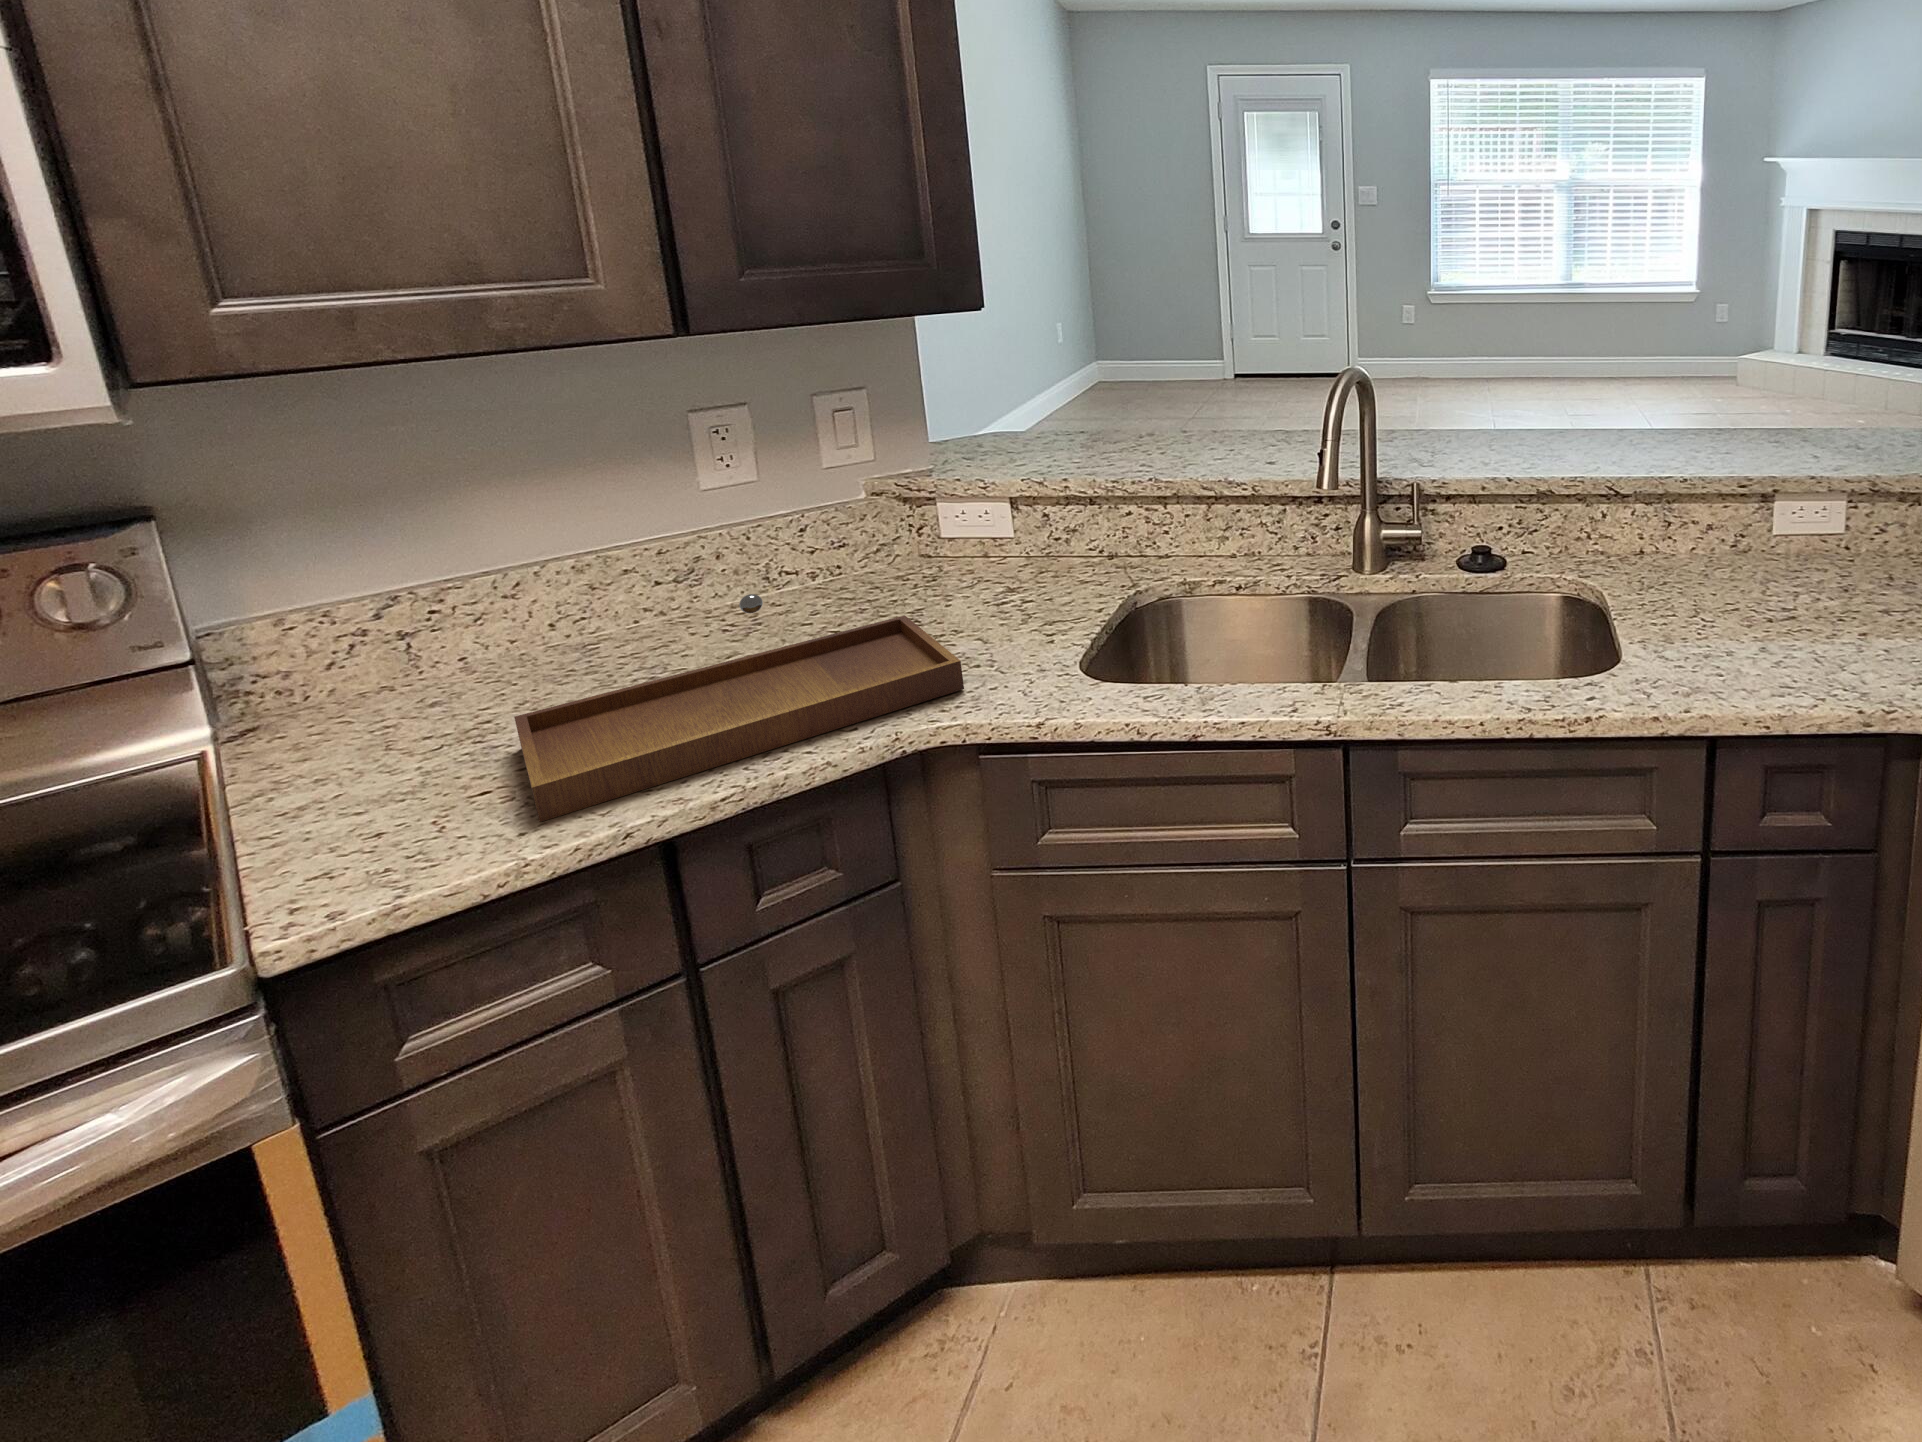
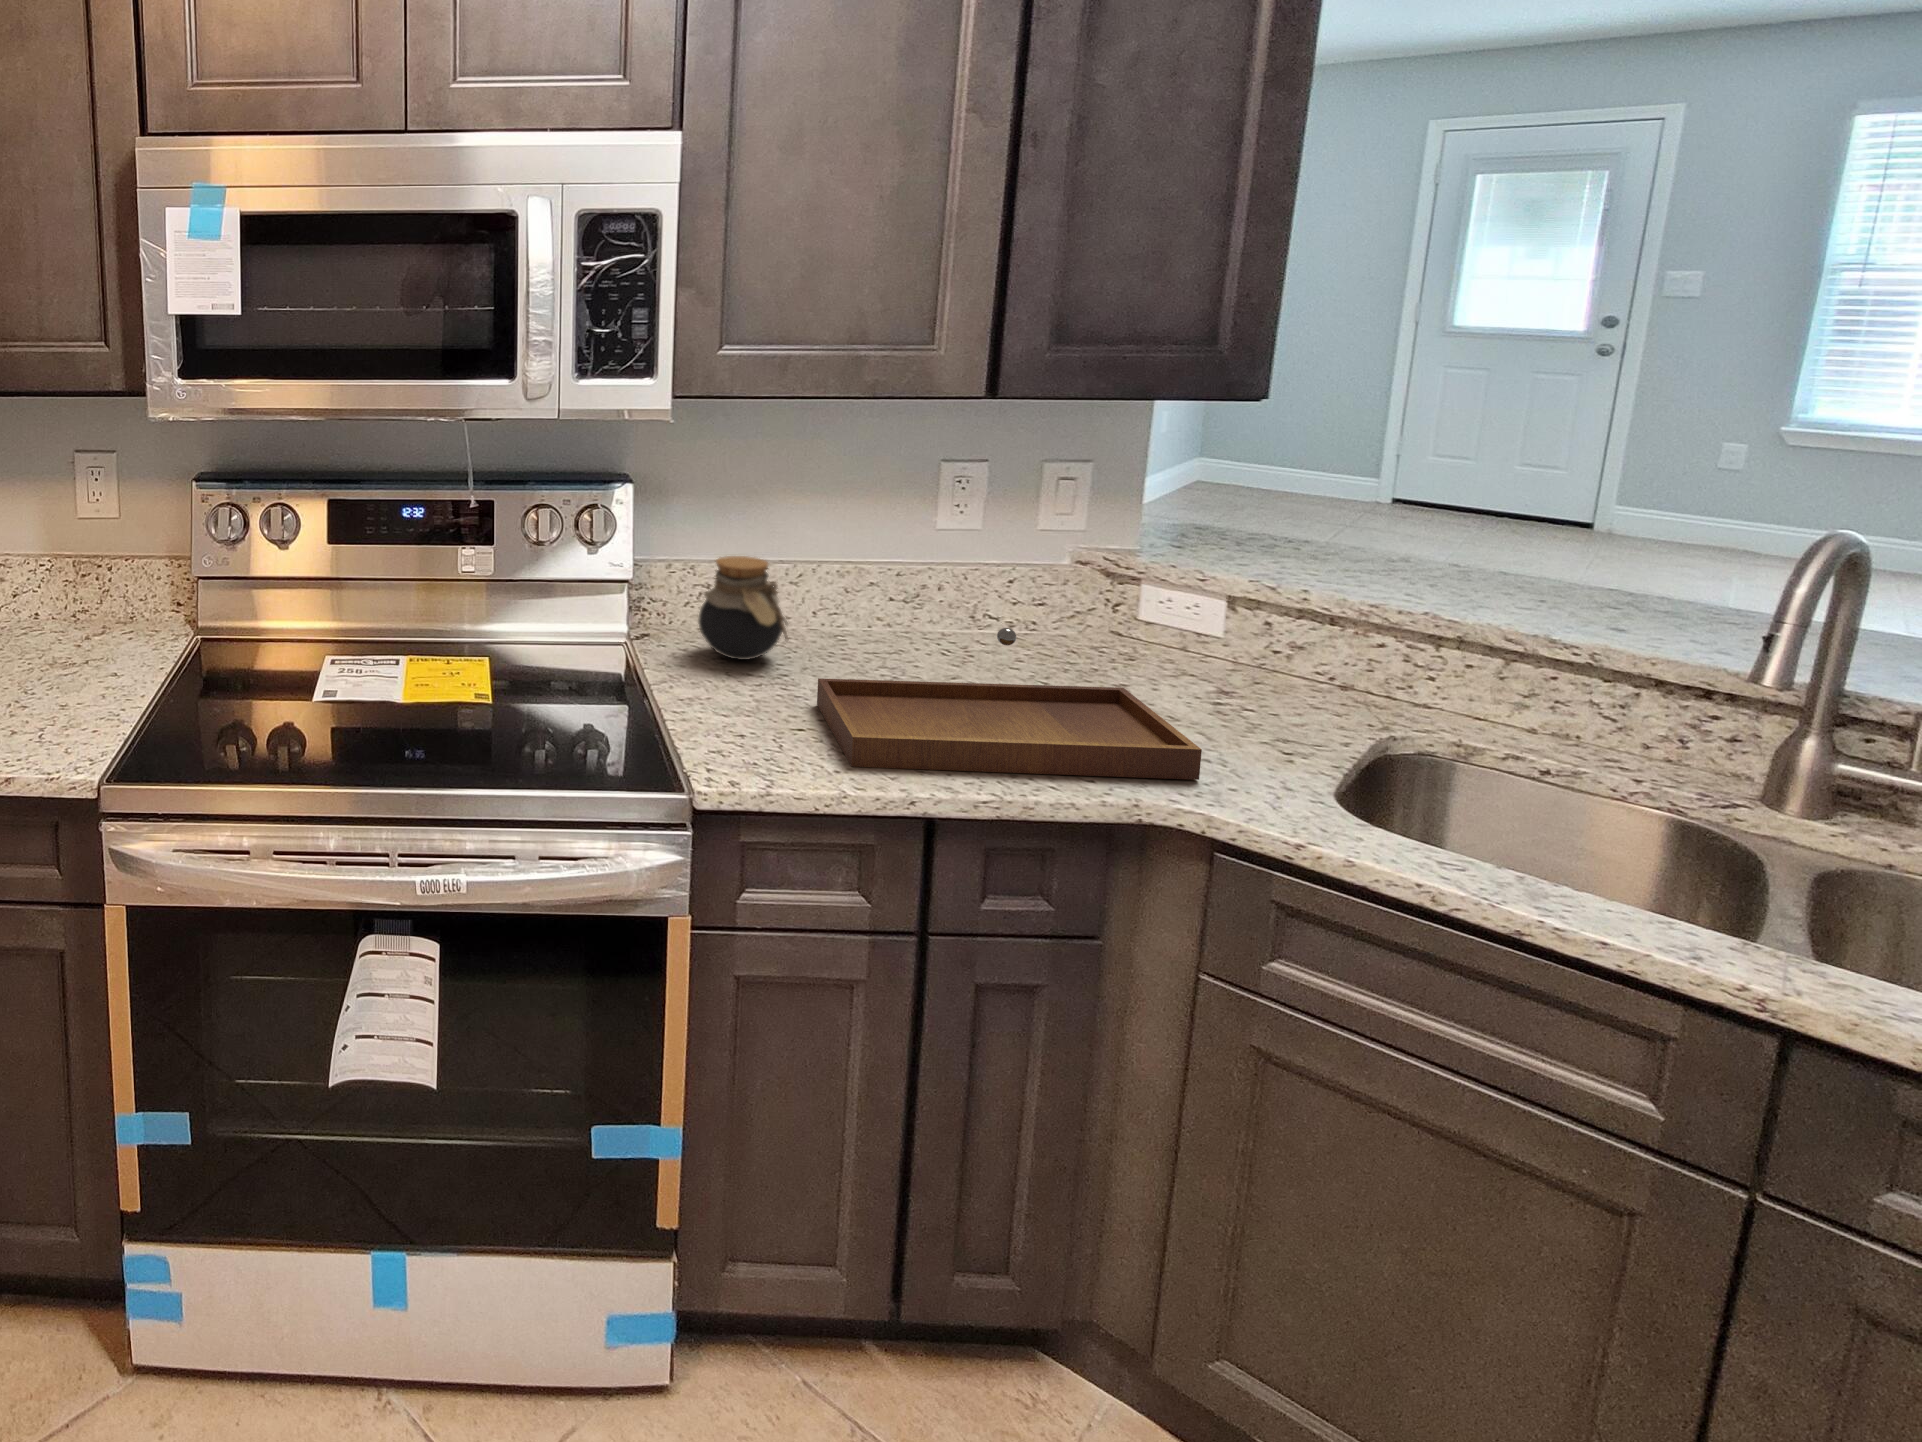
jar: none [330,583,486,721] -> present [699,556,788,660]

